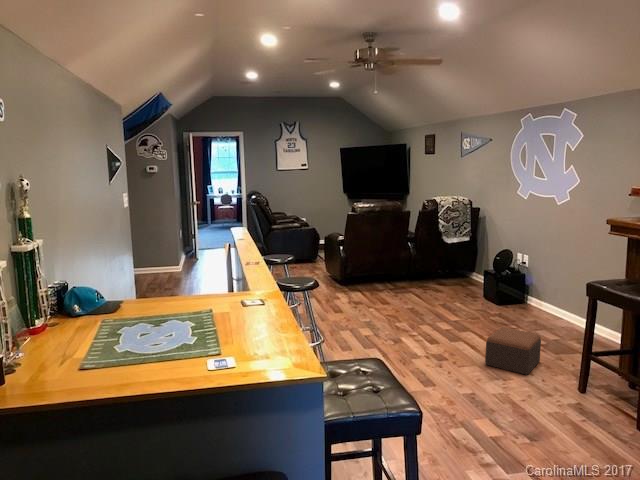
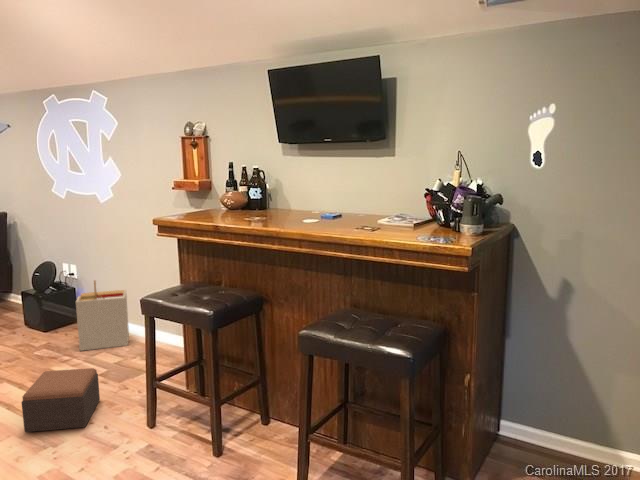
storage bin: none [525,269,571,330] -> present [76,280,129,351]

